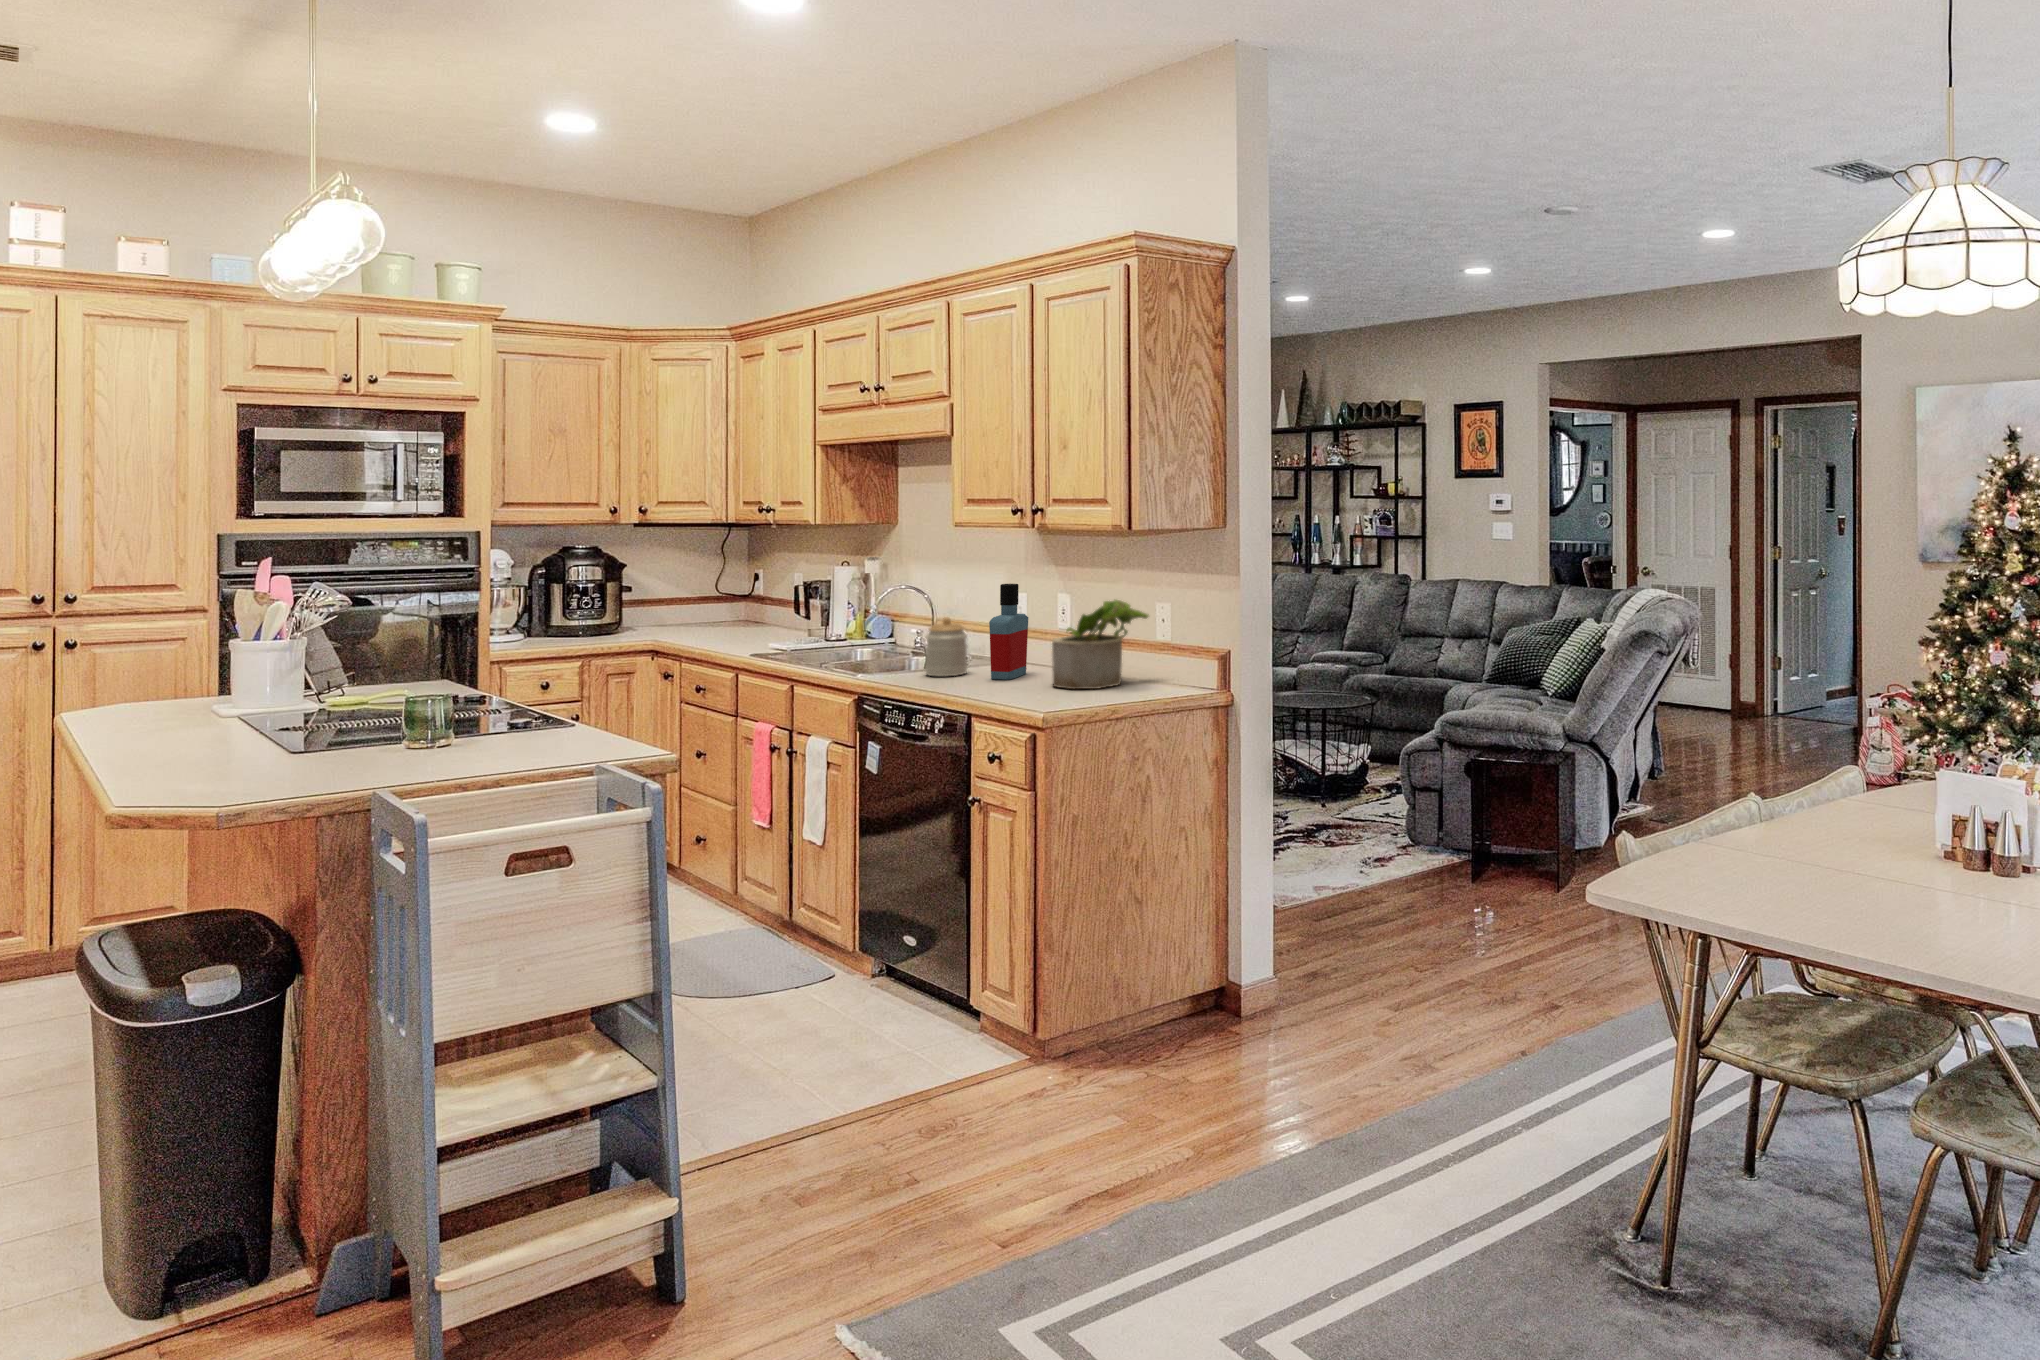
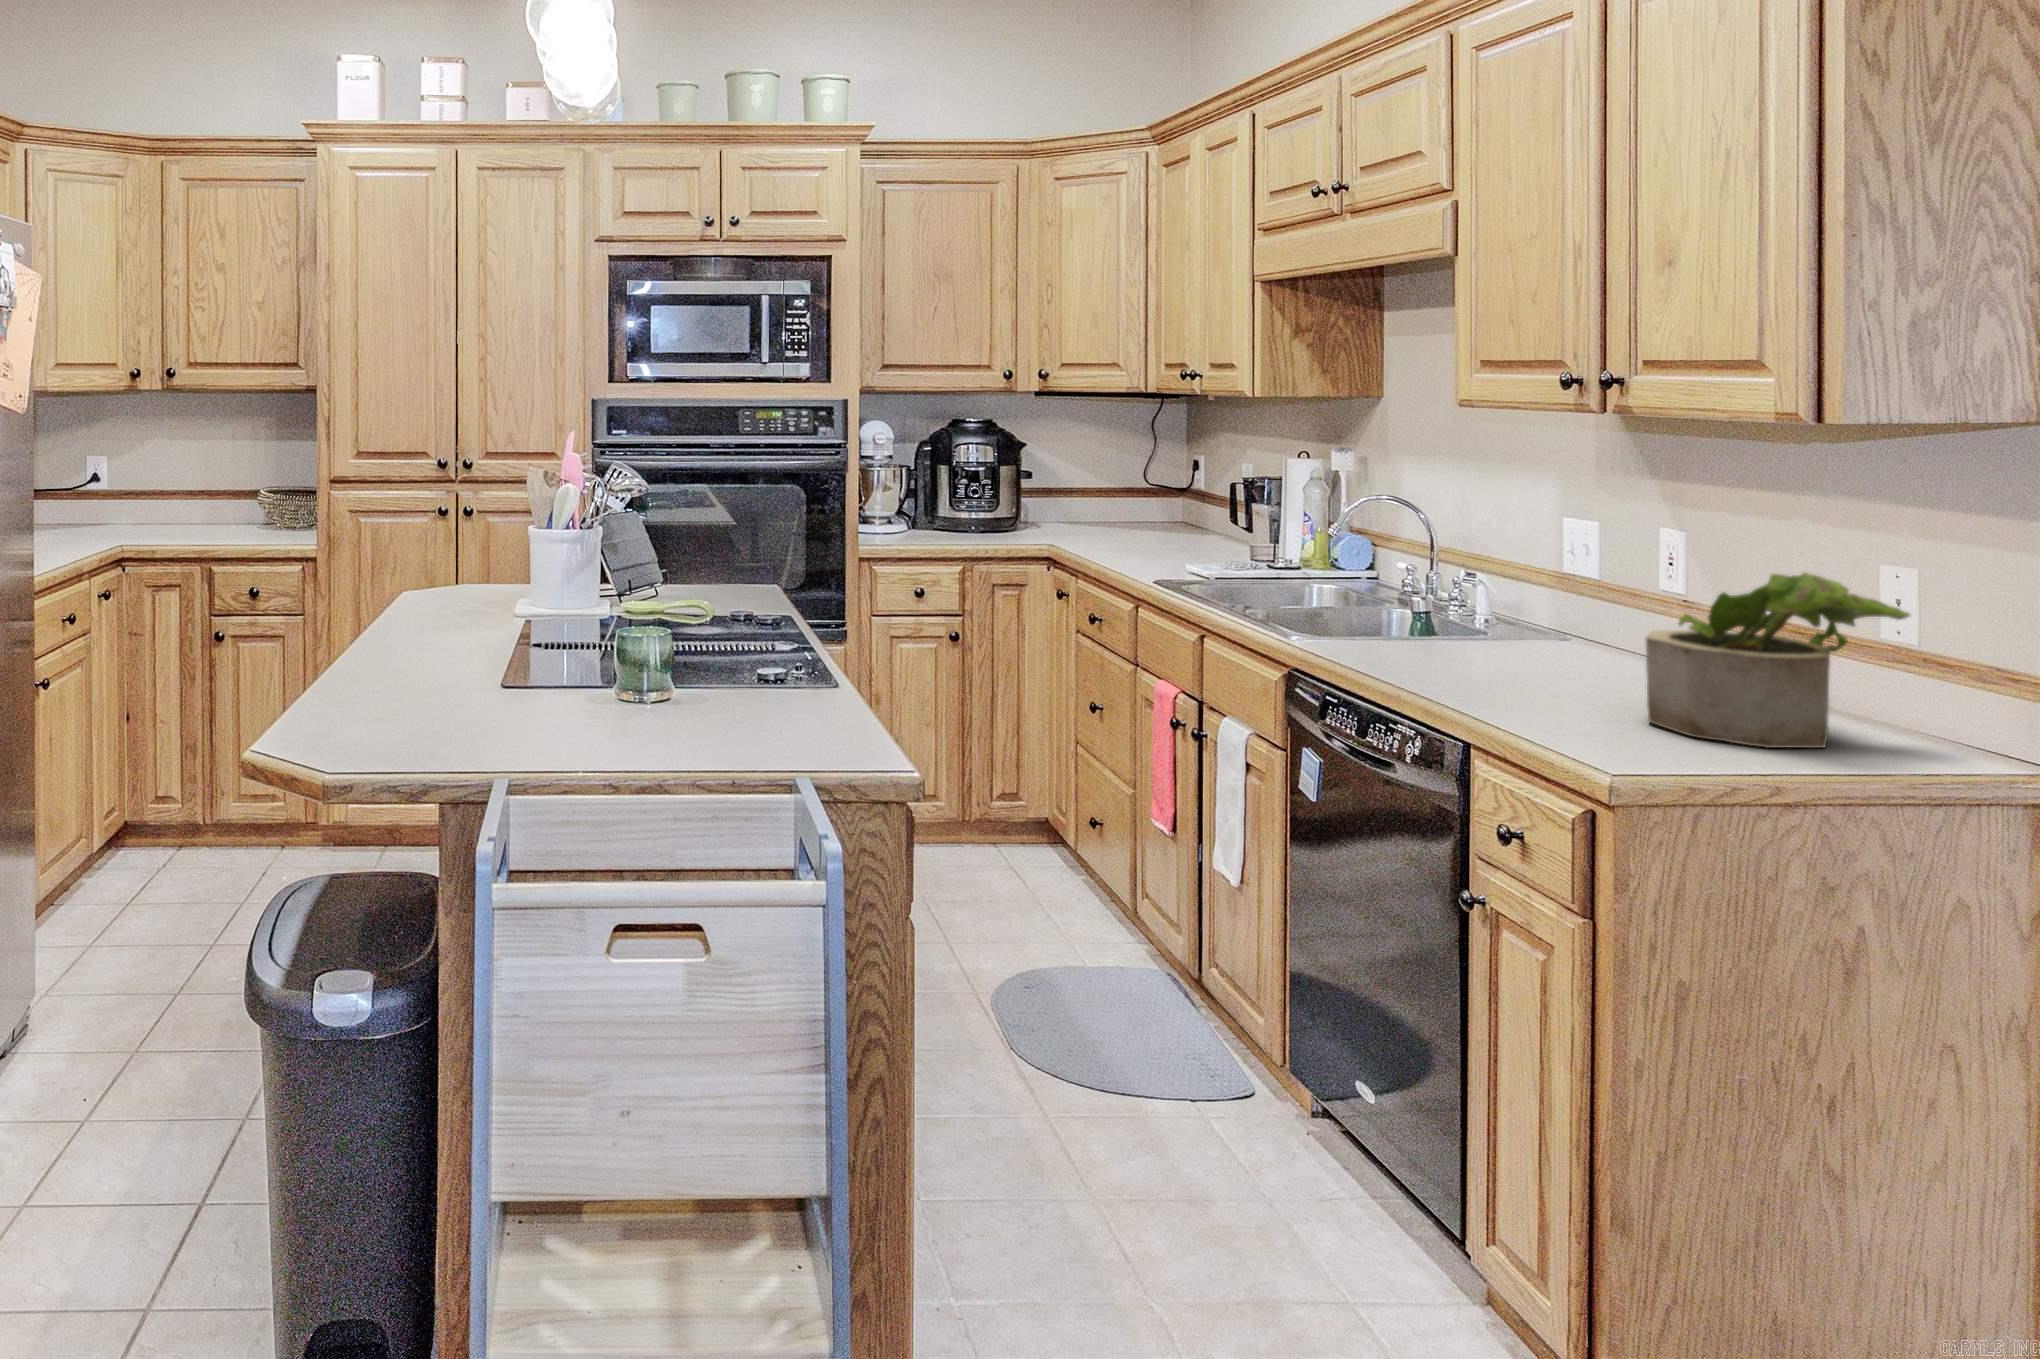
bottle: present [989,584,1028,680] -> none [1514,517,1607,690]
jar: present [925,617,967,677] -> none [1397,563,1481,664]

